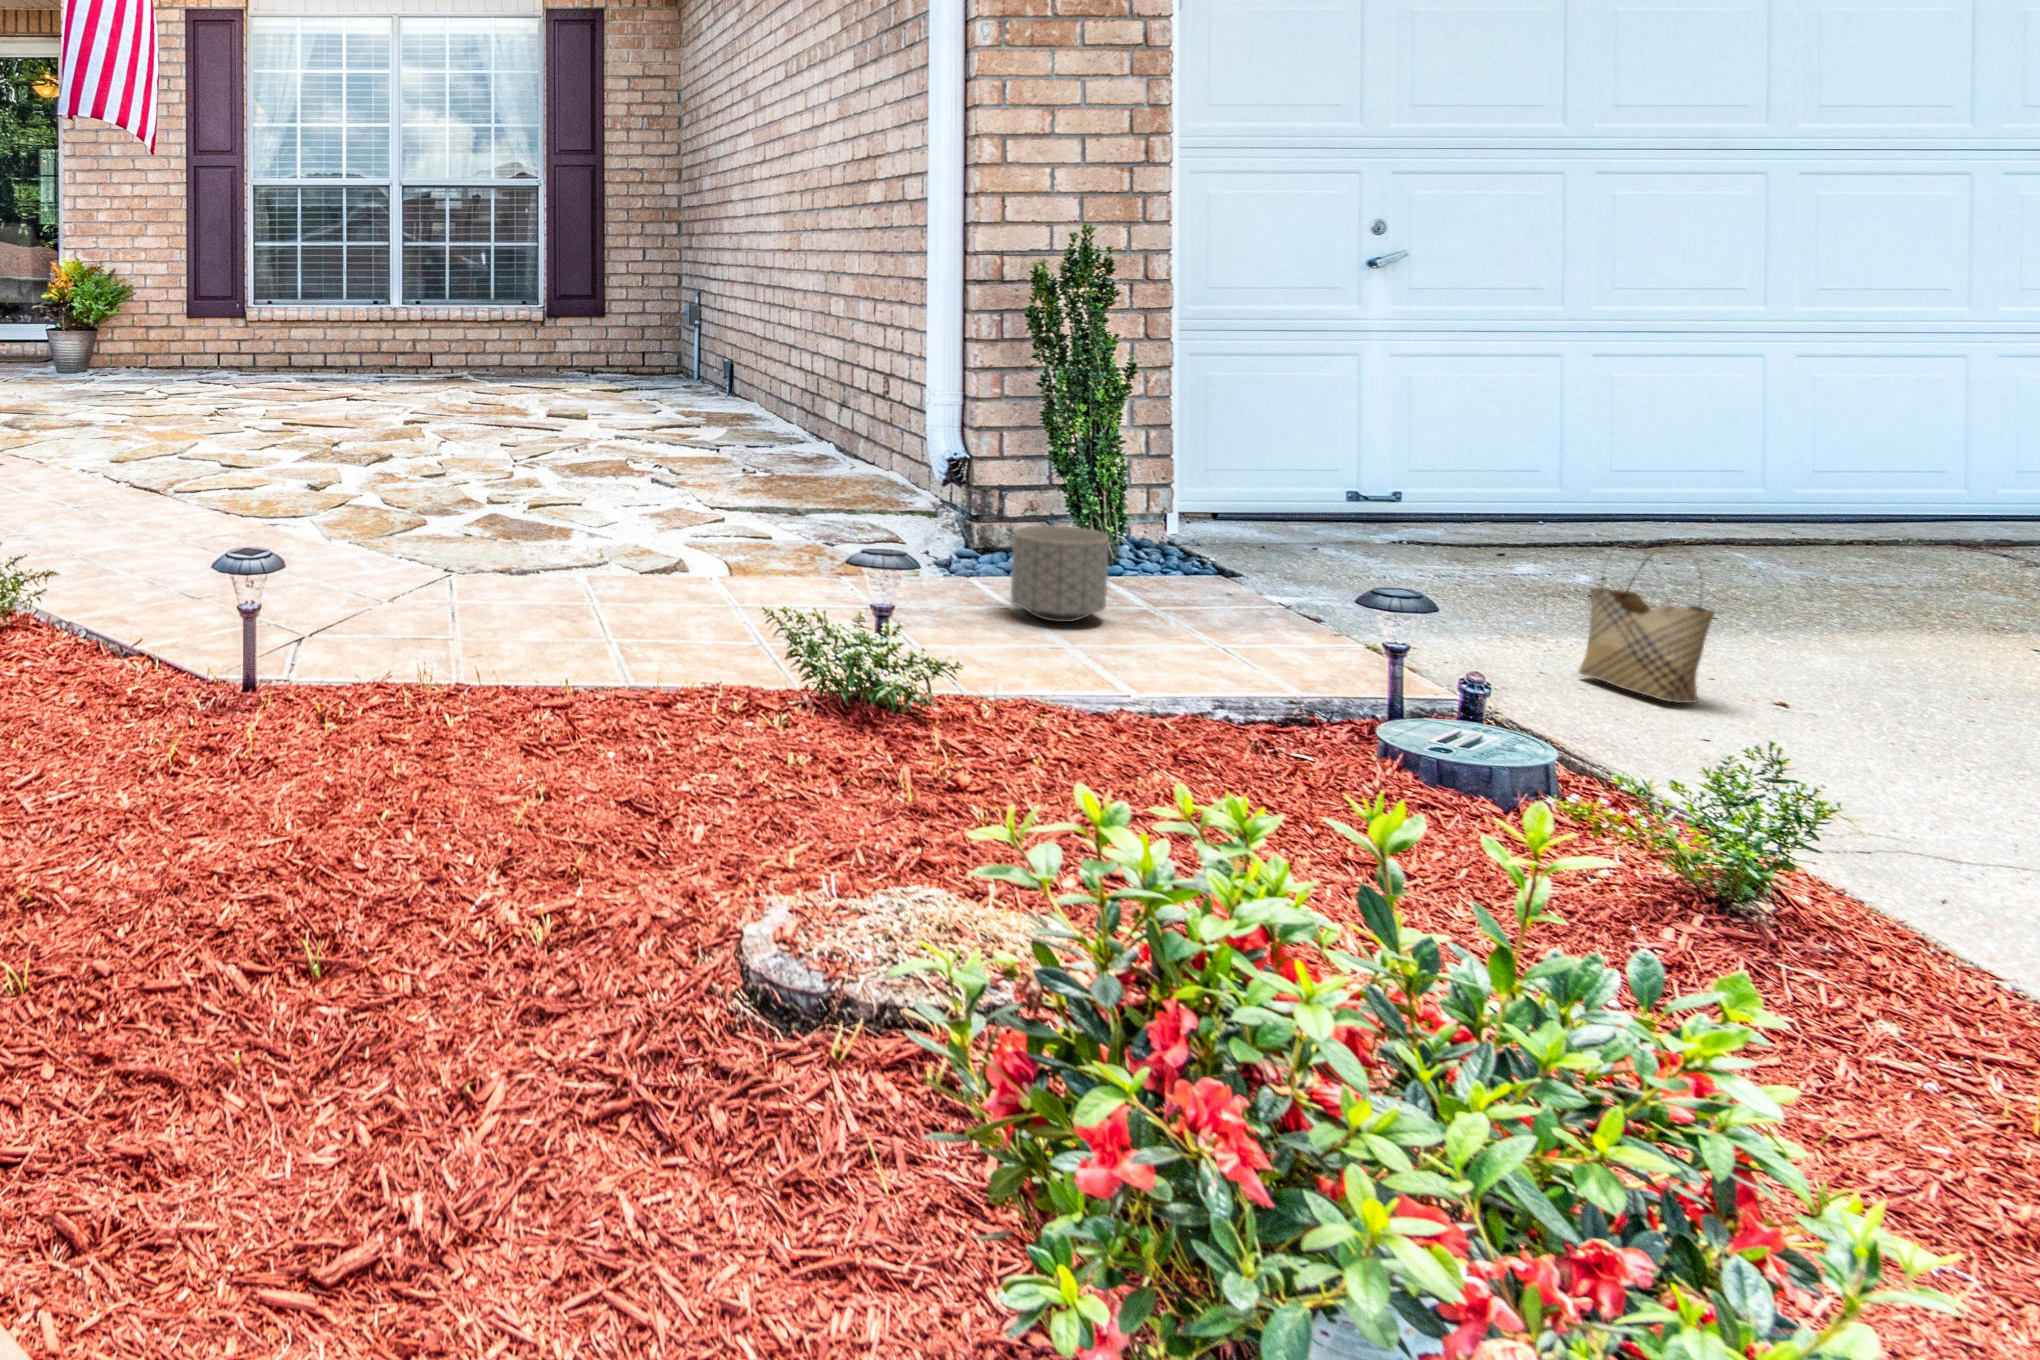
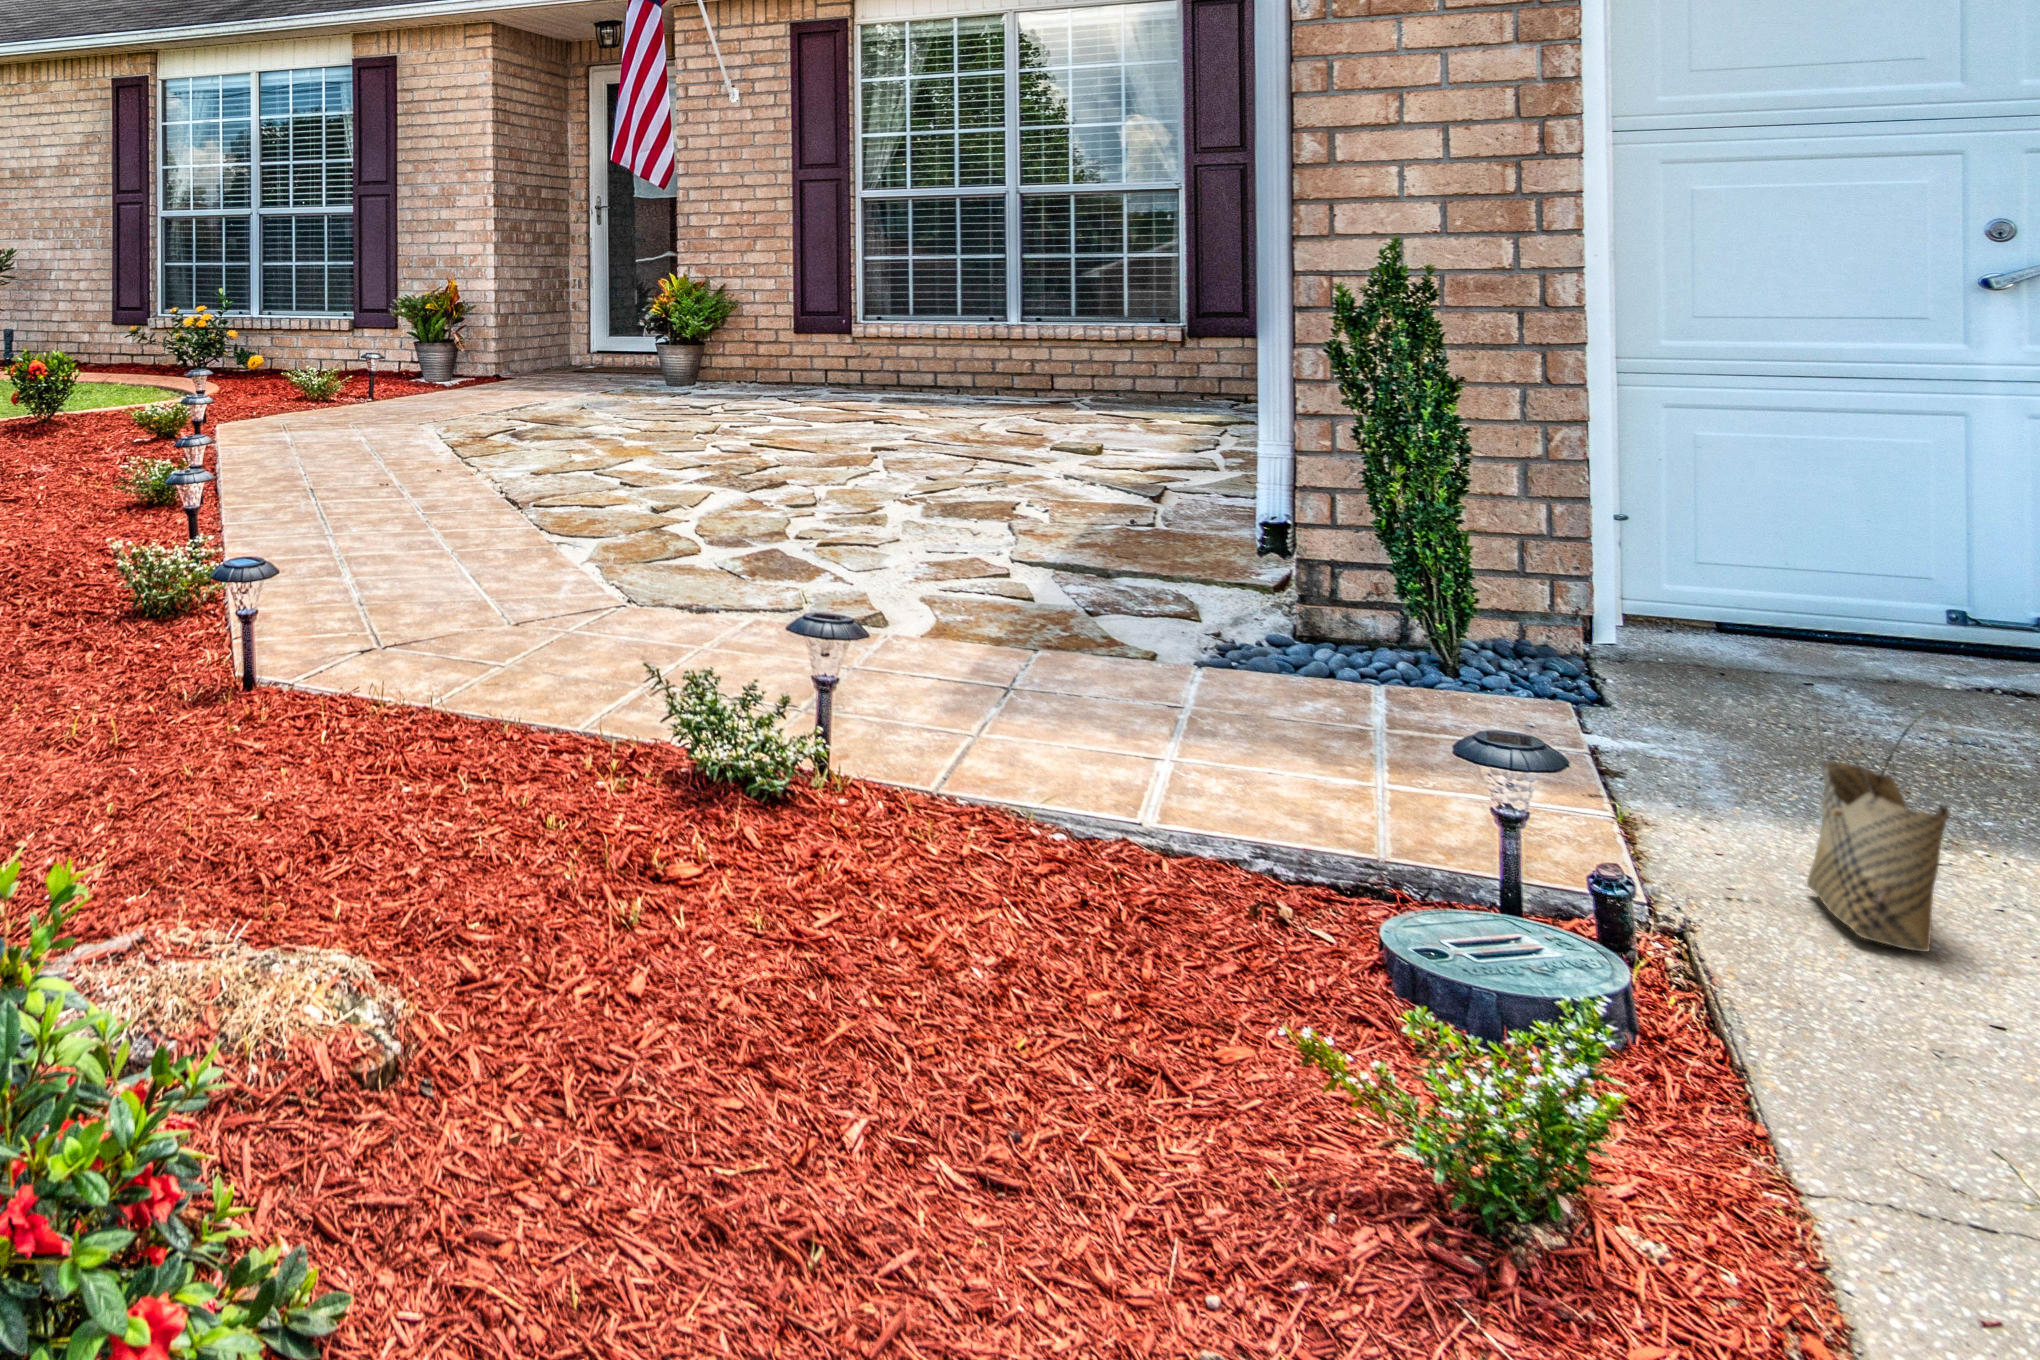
planter: present [1011,525,1109,622] -> none [1140,604,1259,724]

